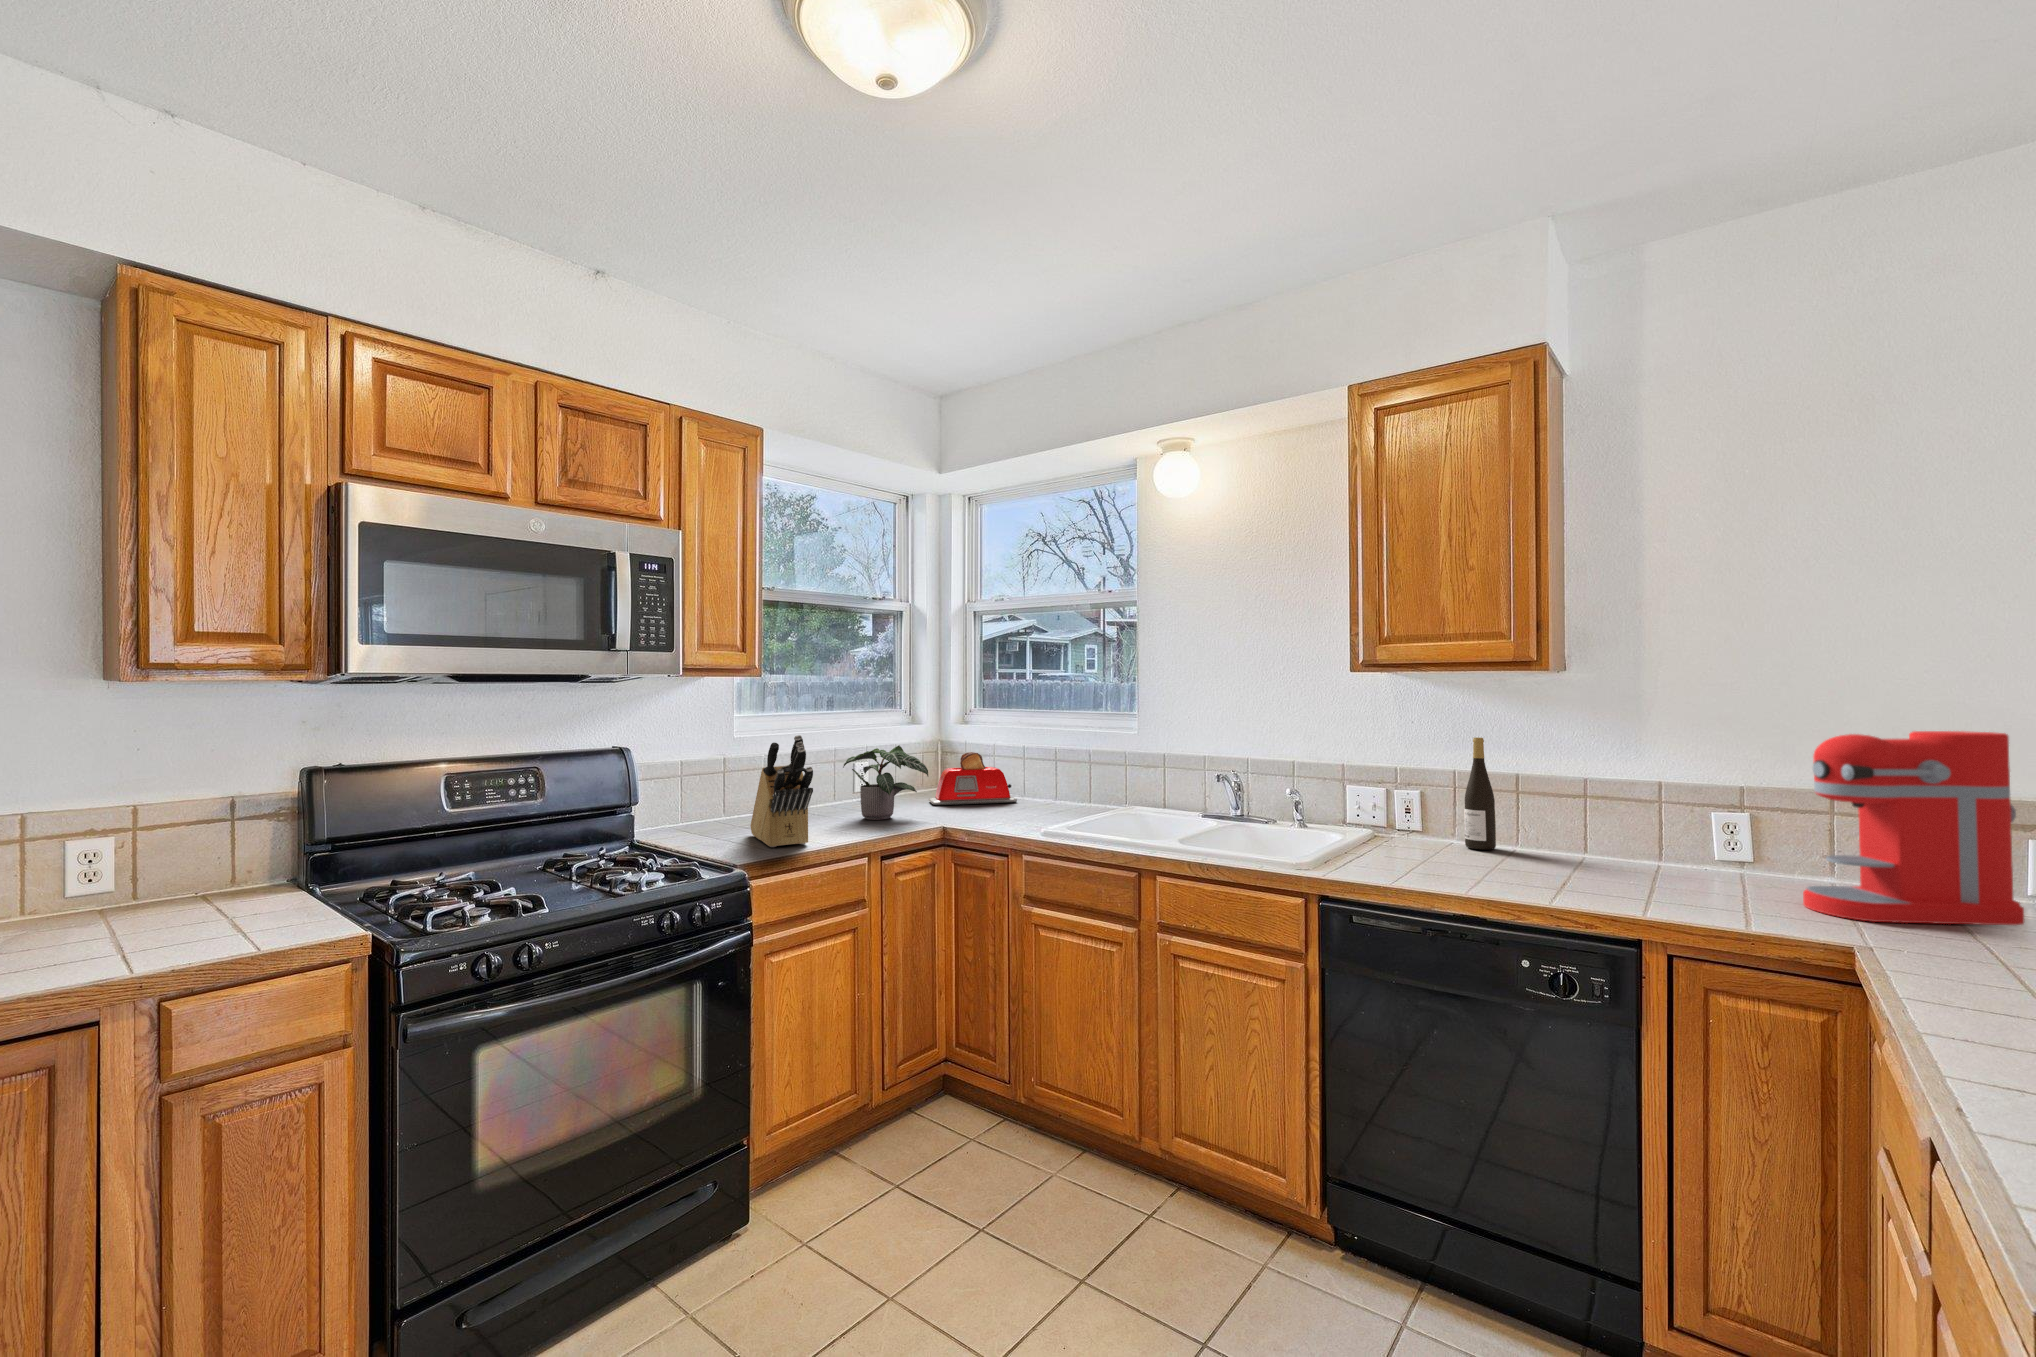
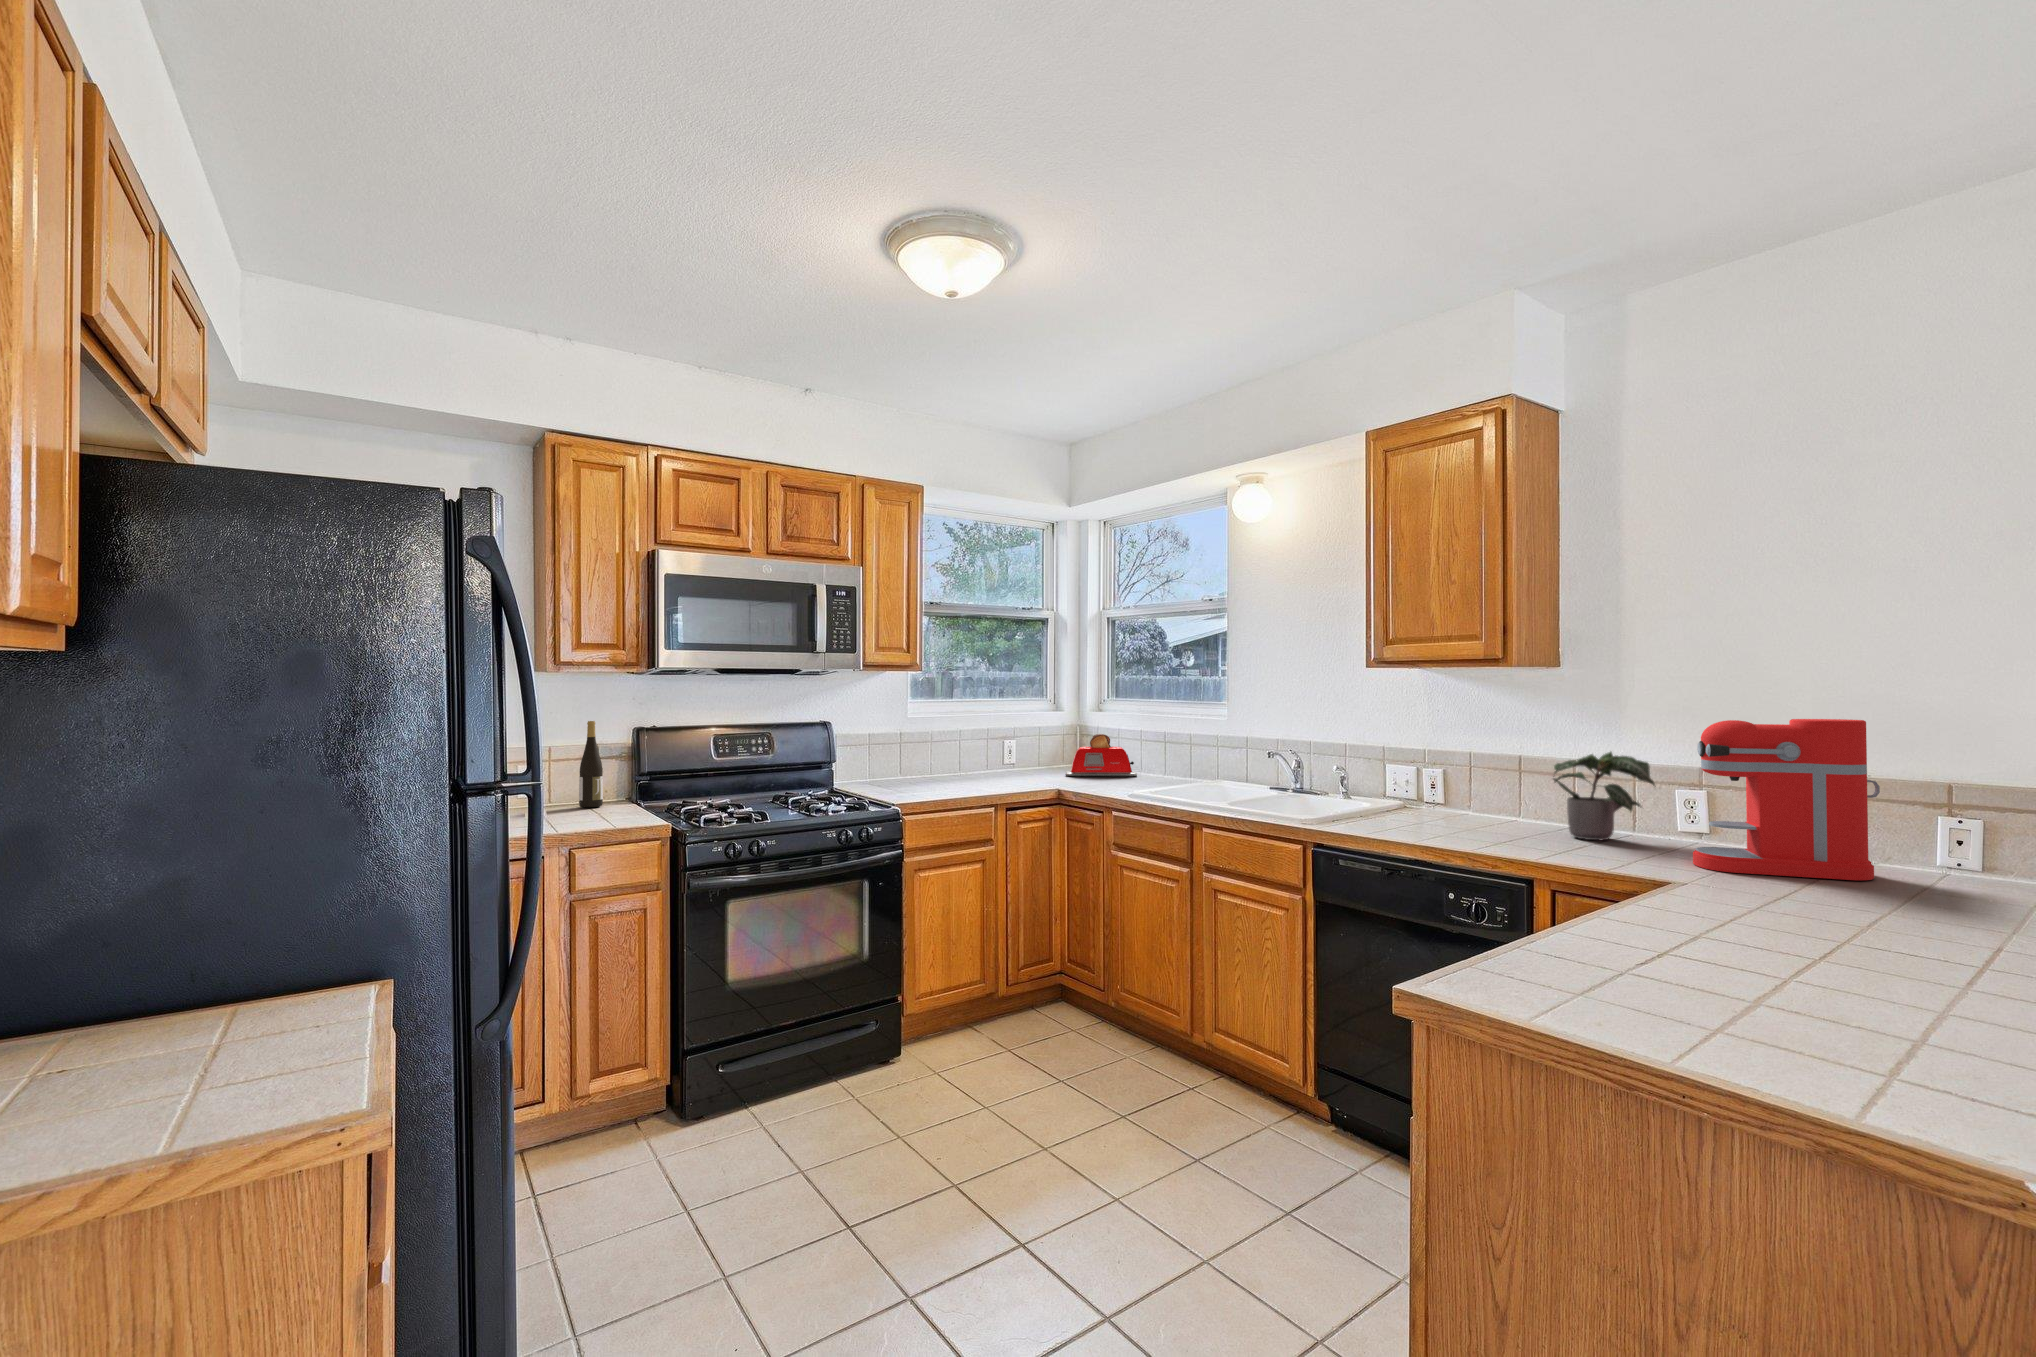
knife block: present [750,735,813,847] -> none [915,714,951,796]
wine bottle: present [1464,737,1496,850] -> present [579,721,603,808]
potted plant: present [843,745,928,820] -> present [1553,752,1656,840]

